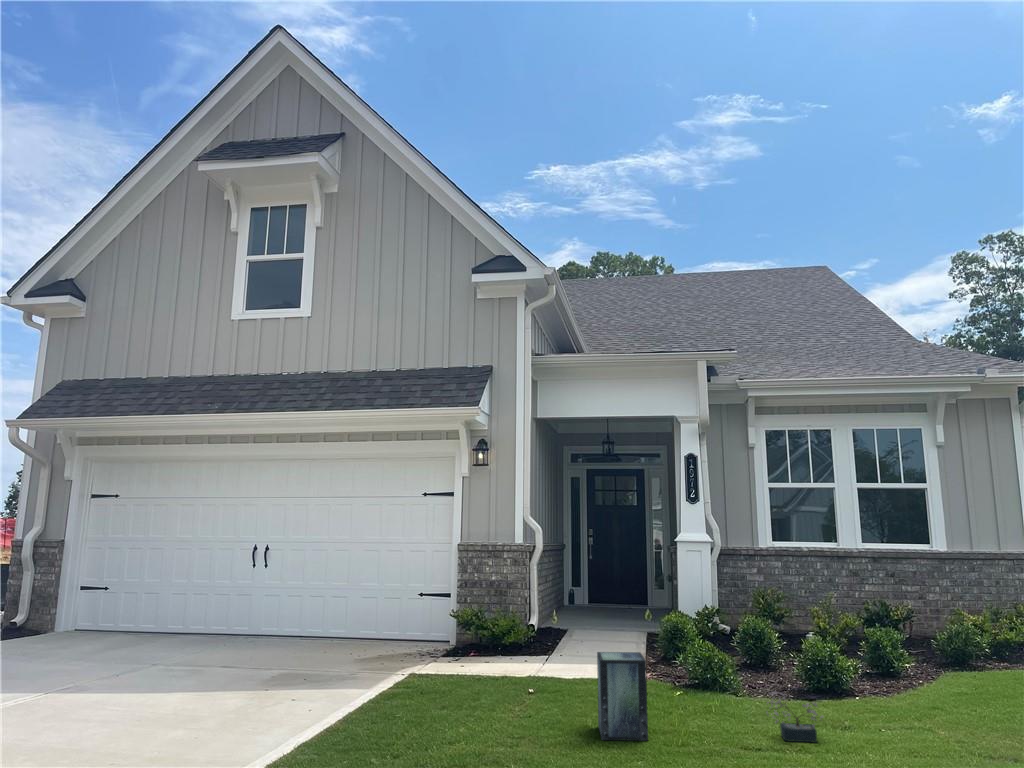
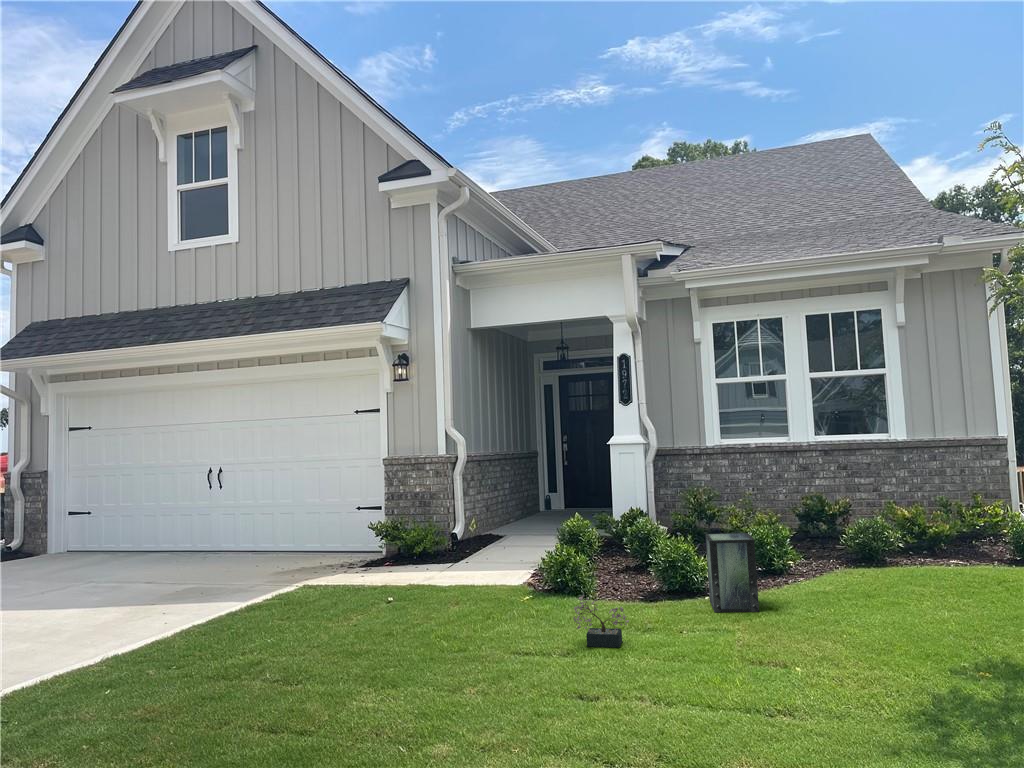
storage box: present [597,652,648,741] -> present [705,533,759,612]

